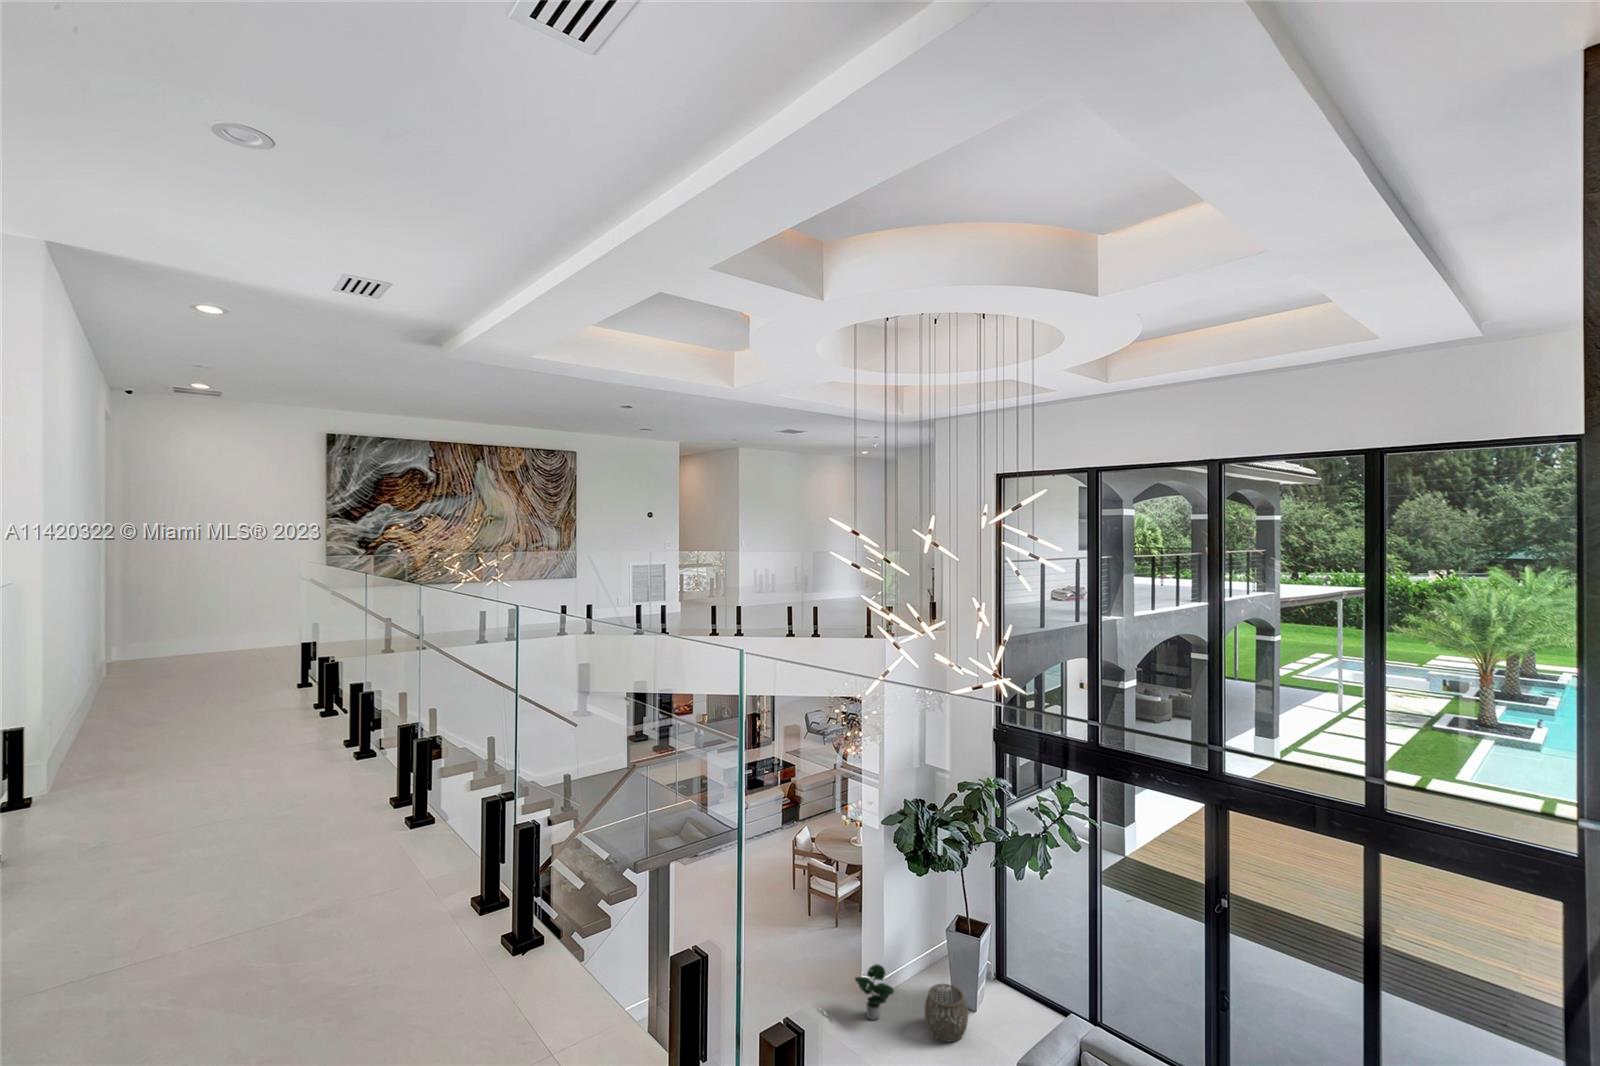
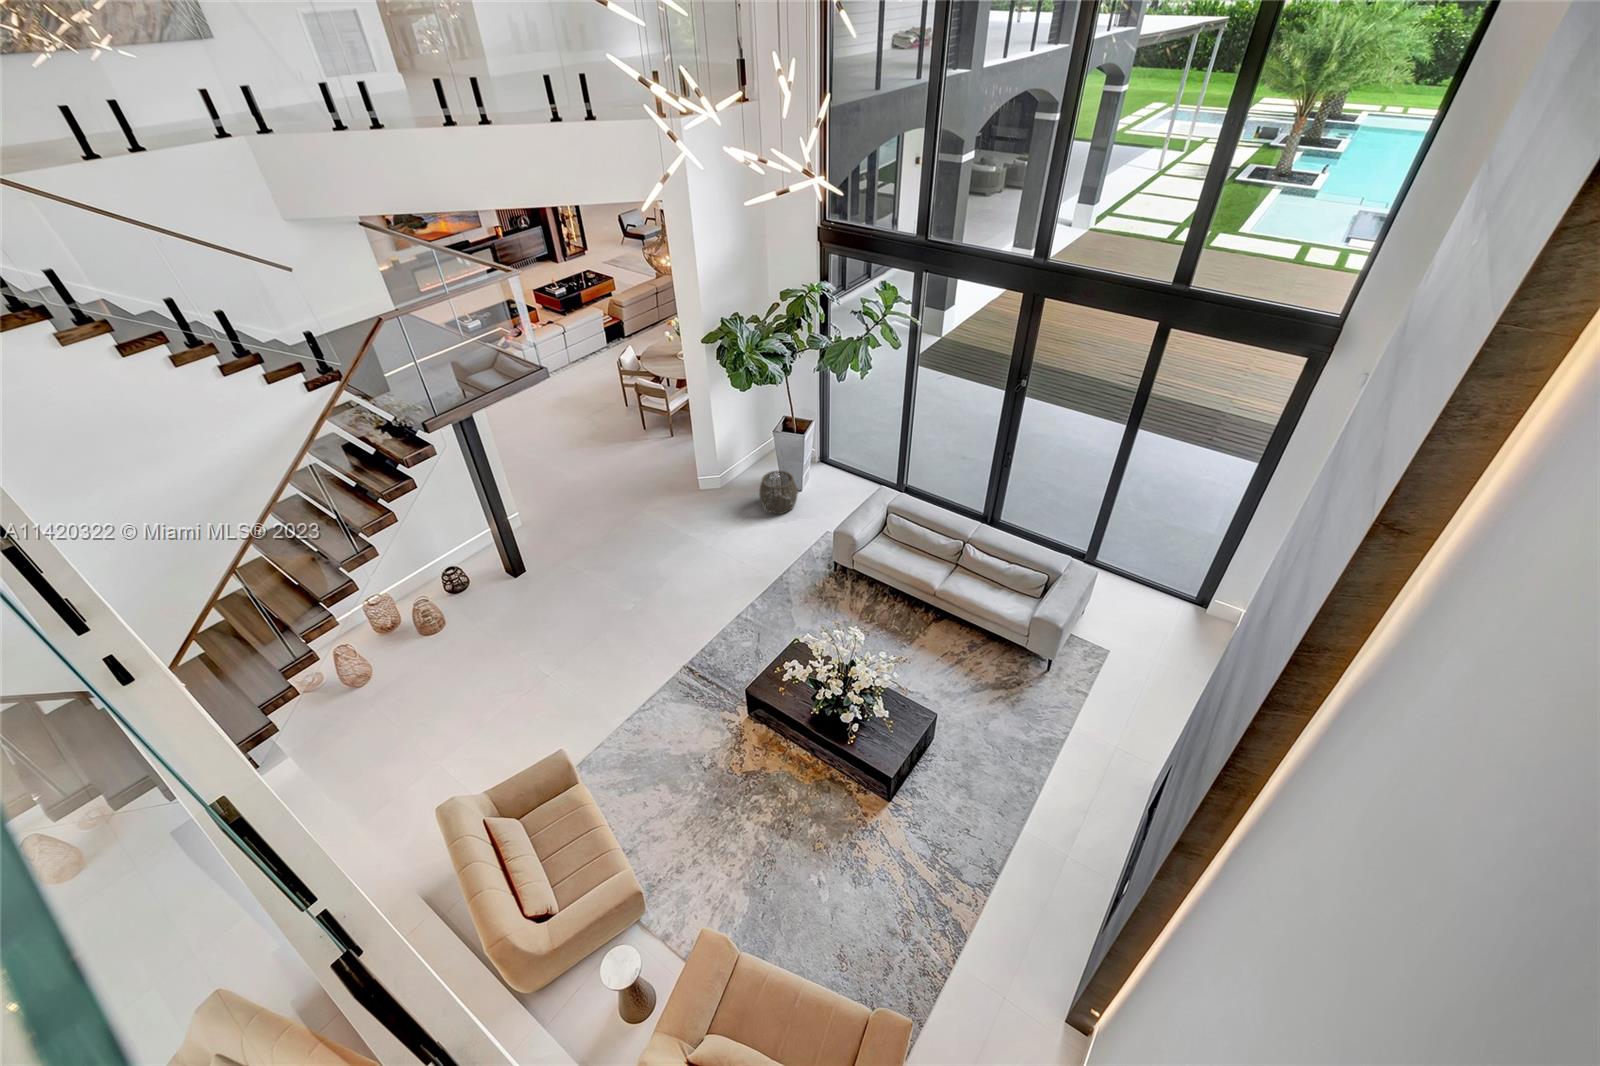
potted plant: present [855,964,894,1020] -> none [694,464,732,508]

